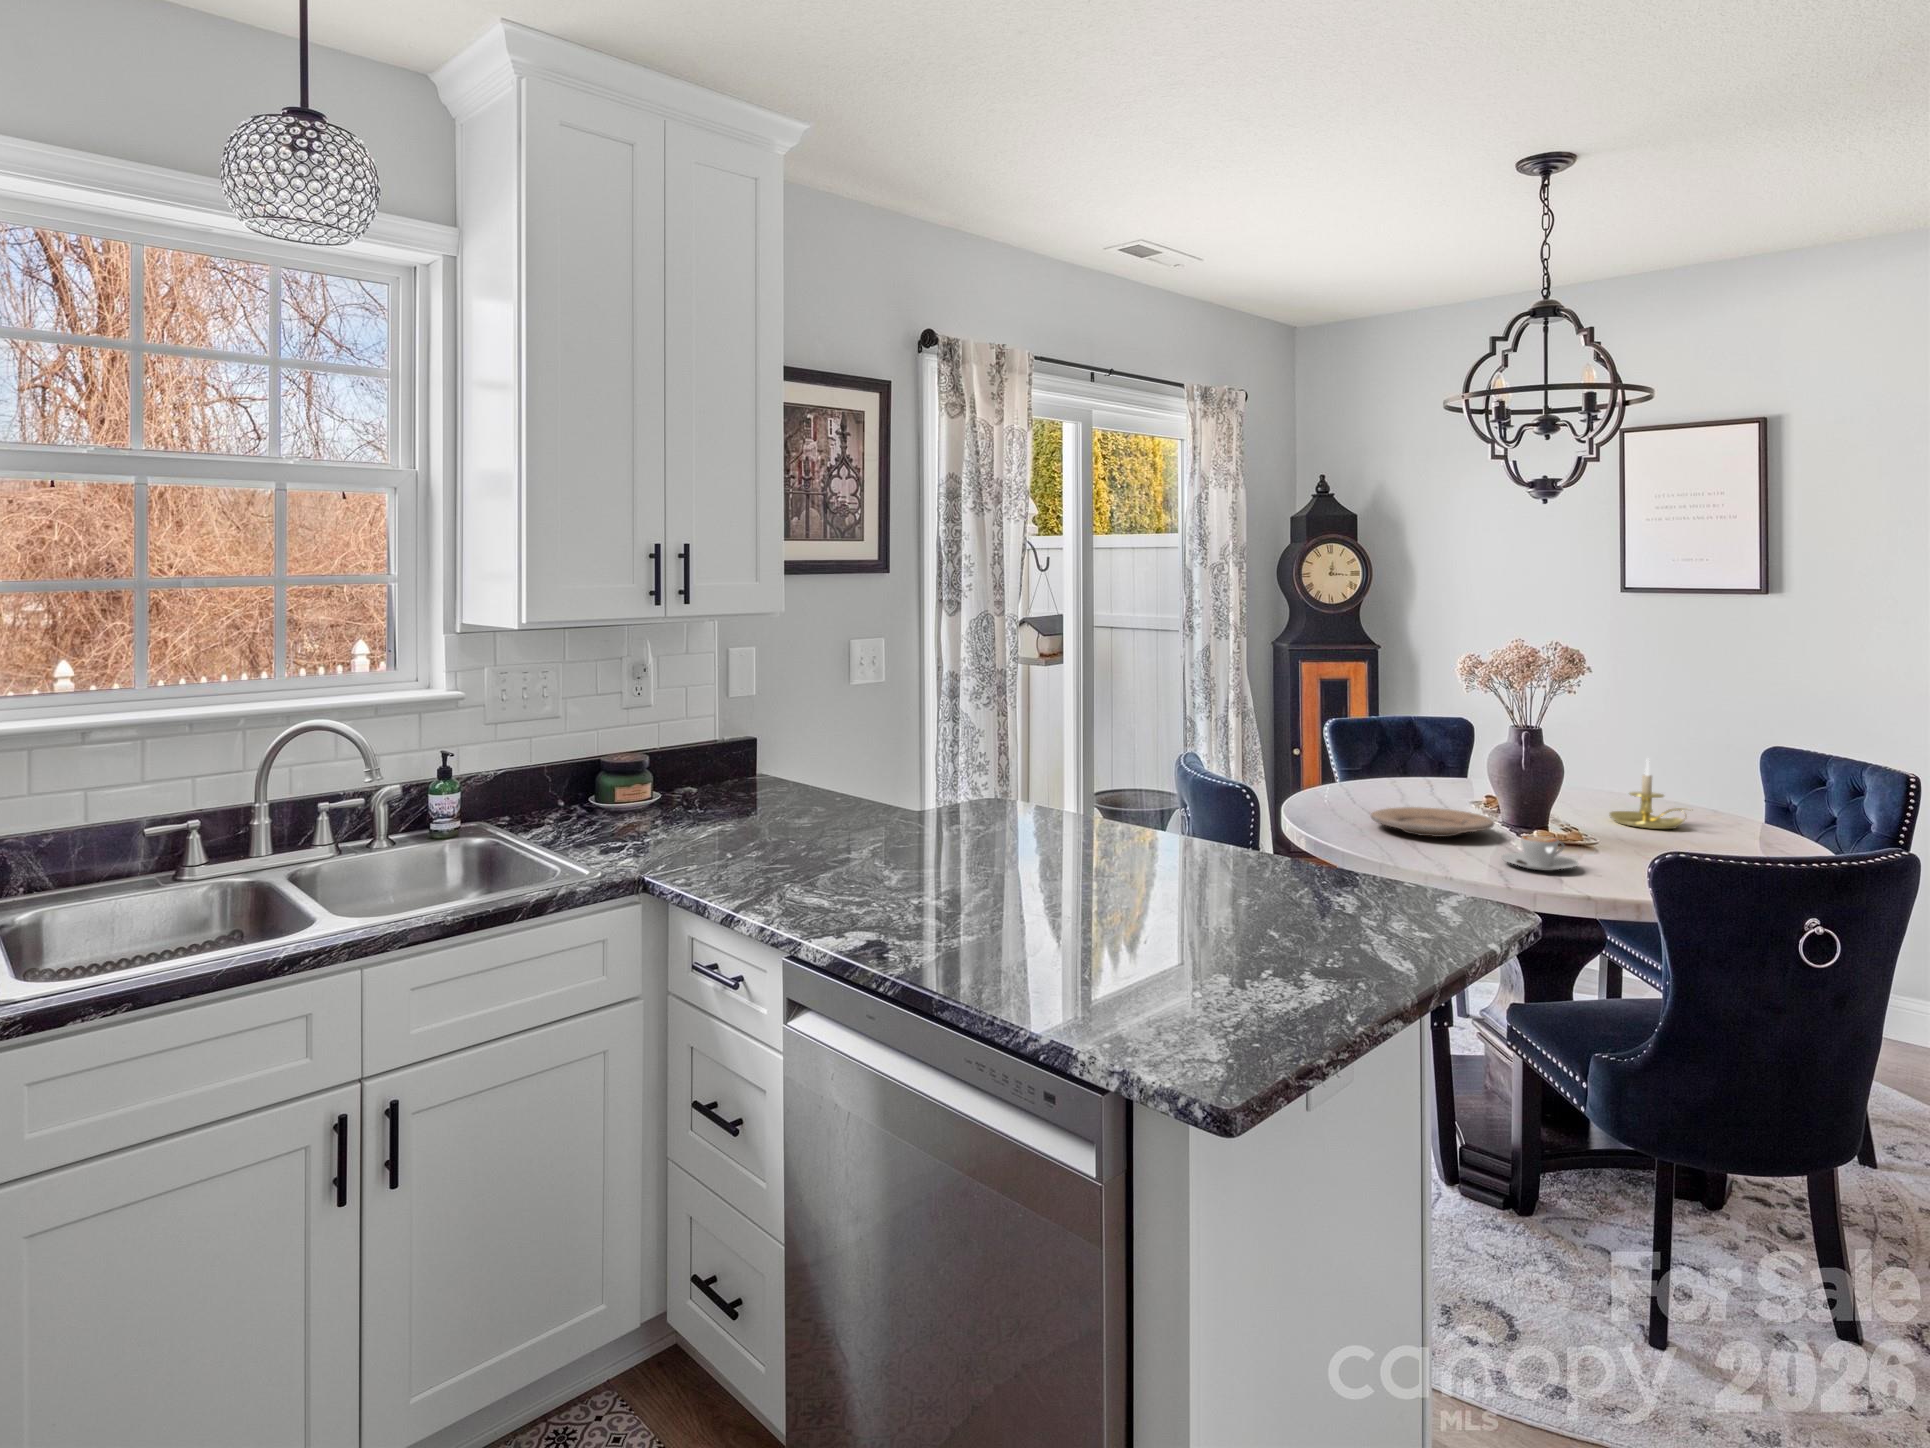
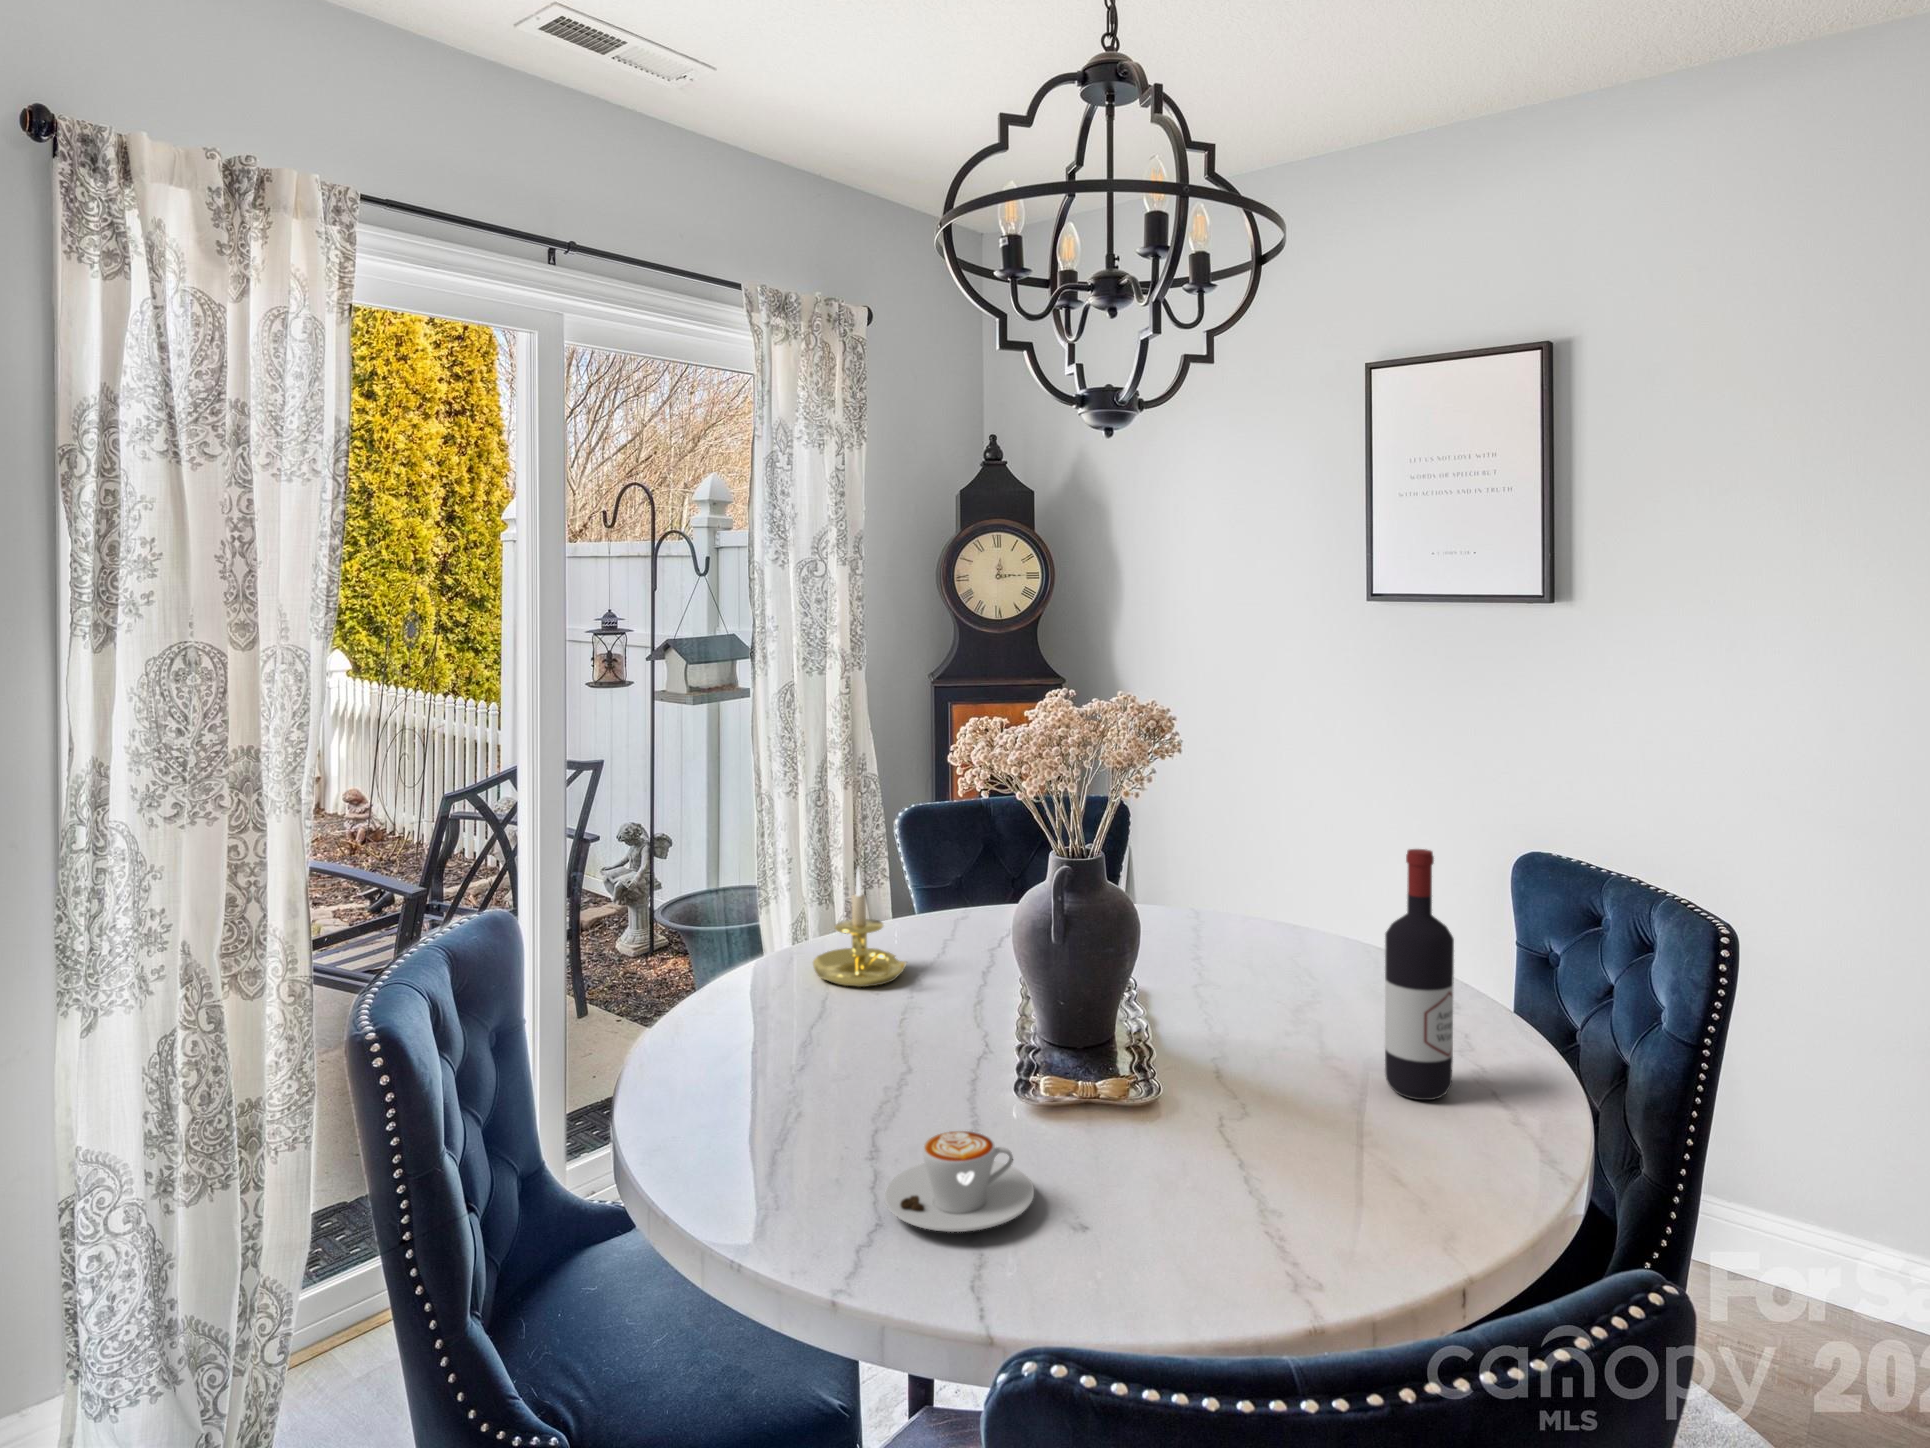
wine bottle: none [1721,720,1765,848] -> present [1385,849,1454,1100]
candle holder: present [1609,760,1686,829] -> present [813,868,907,987]
plate: present [1371,807,1494,837] -> none [754,1010,977,1097]

